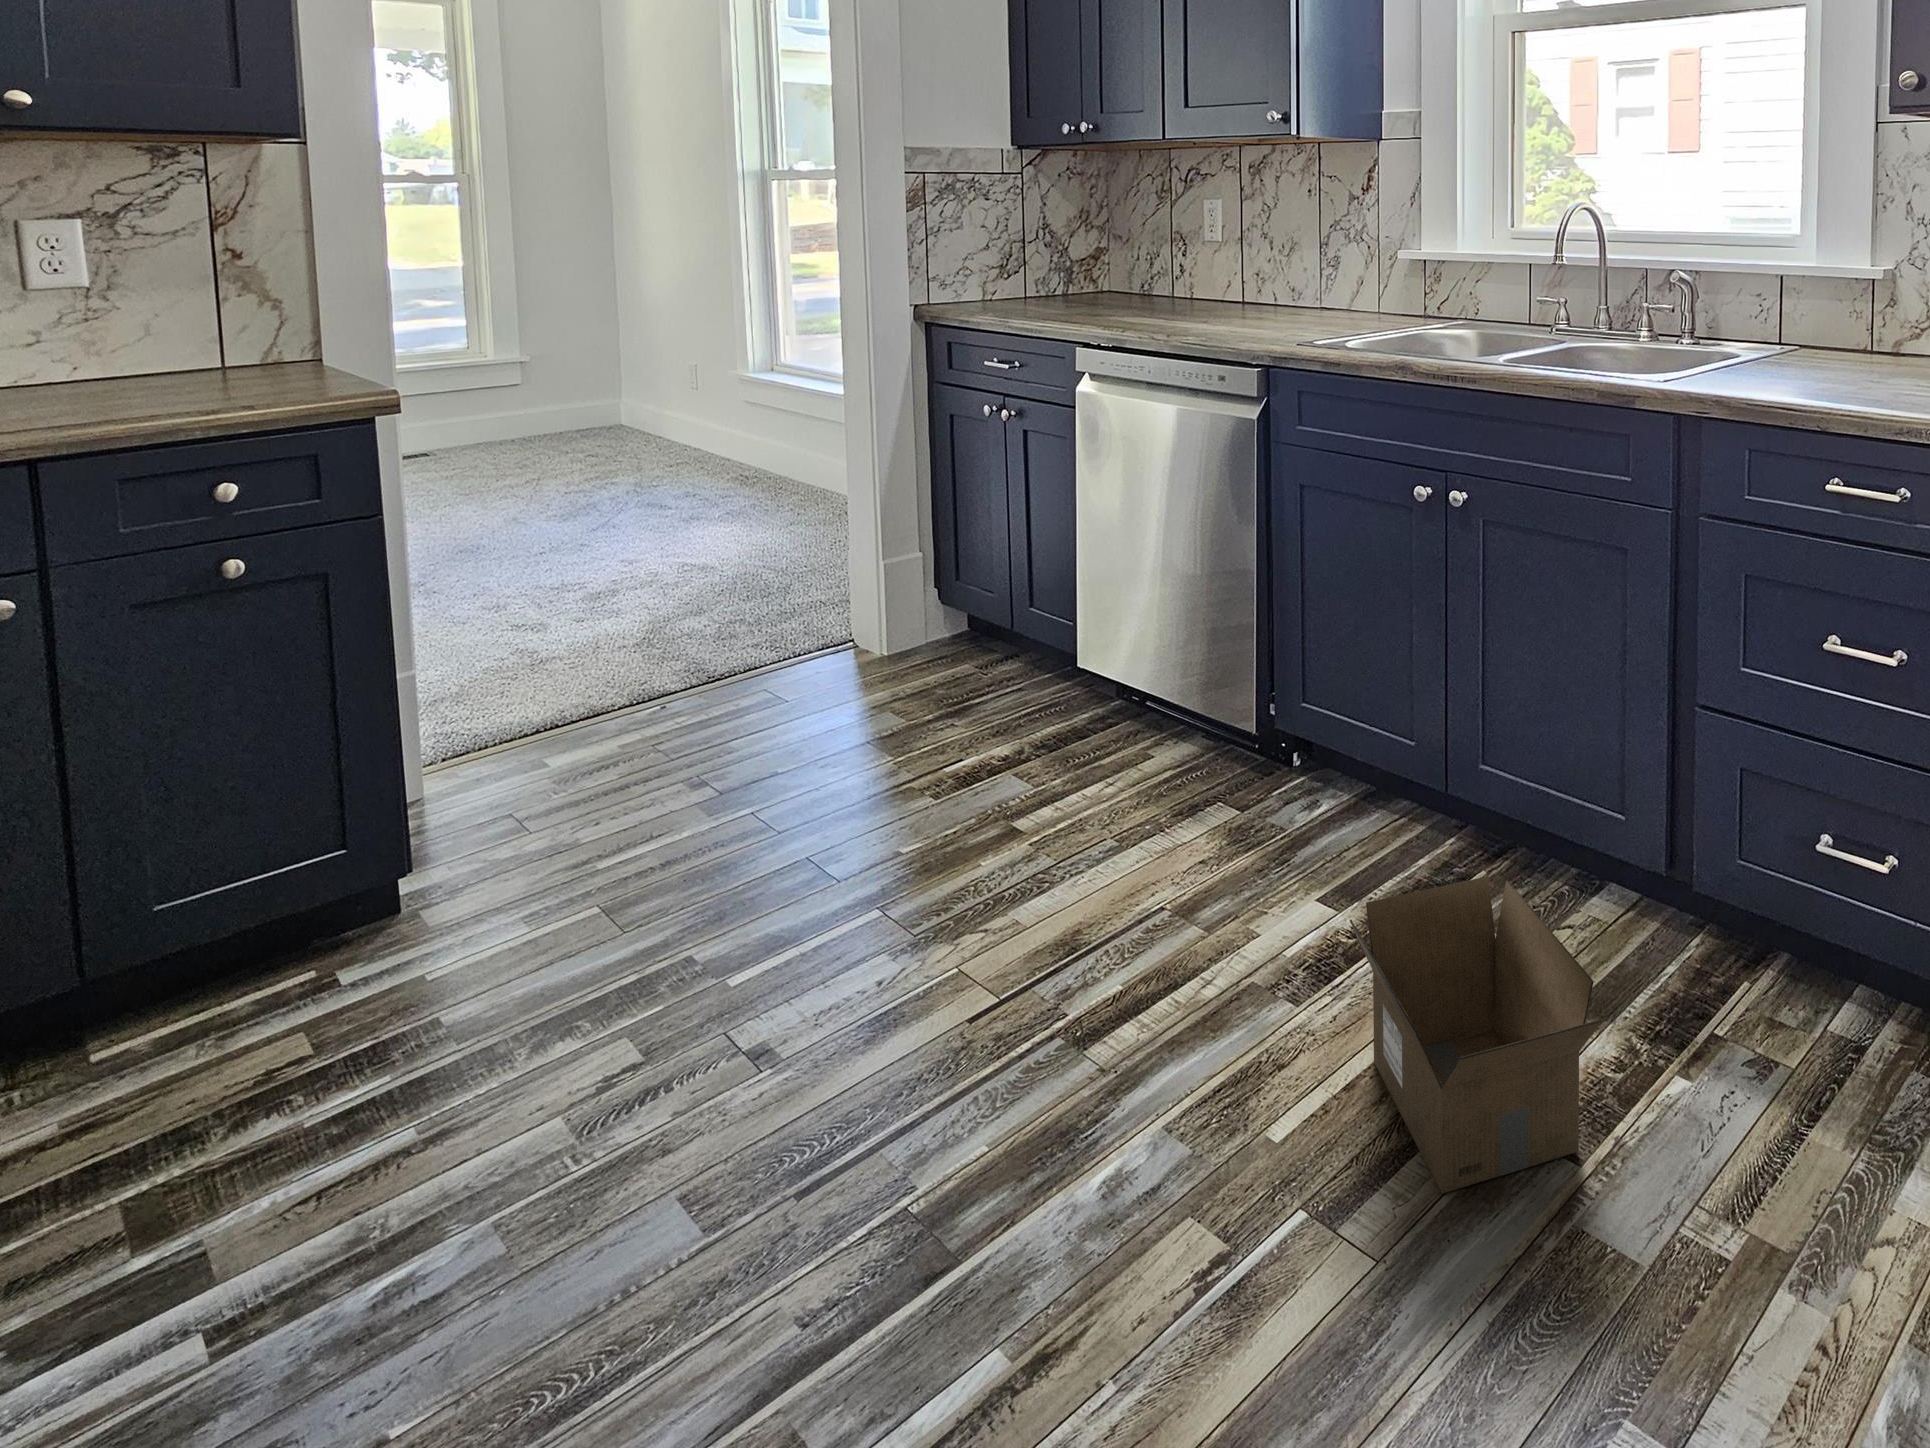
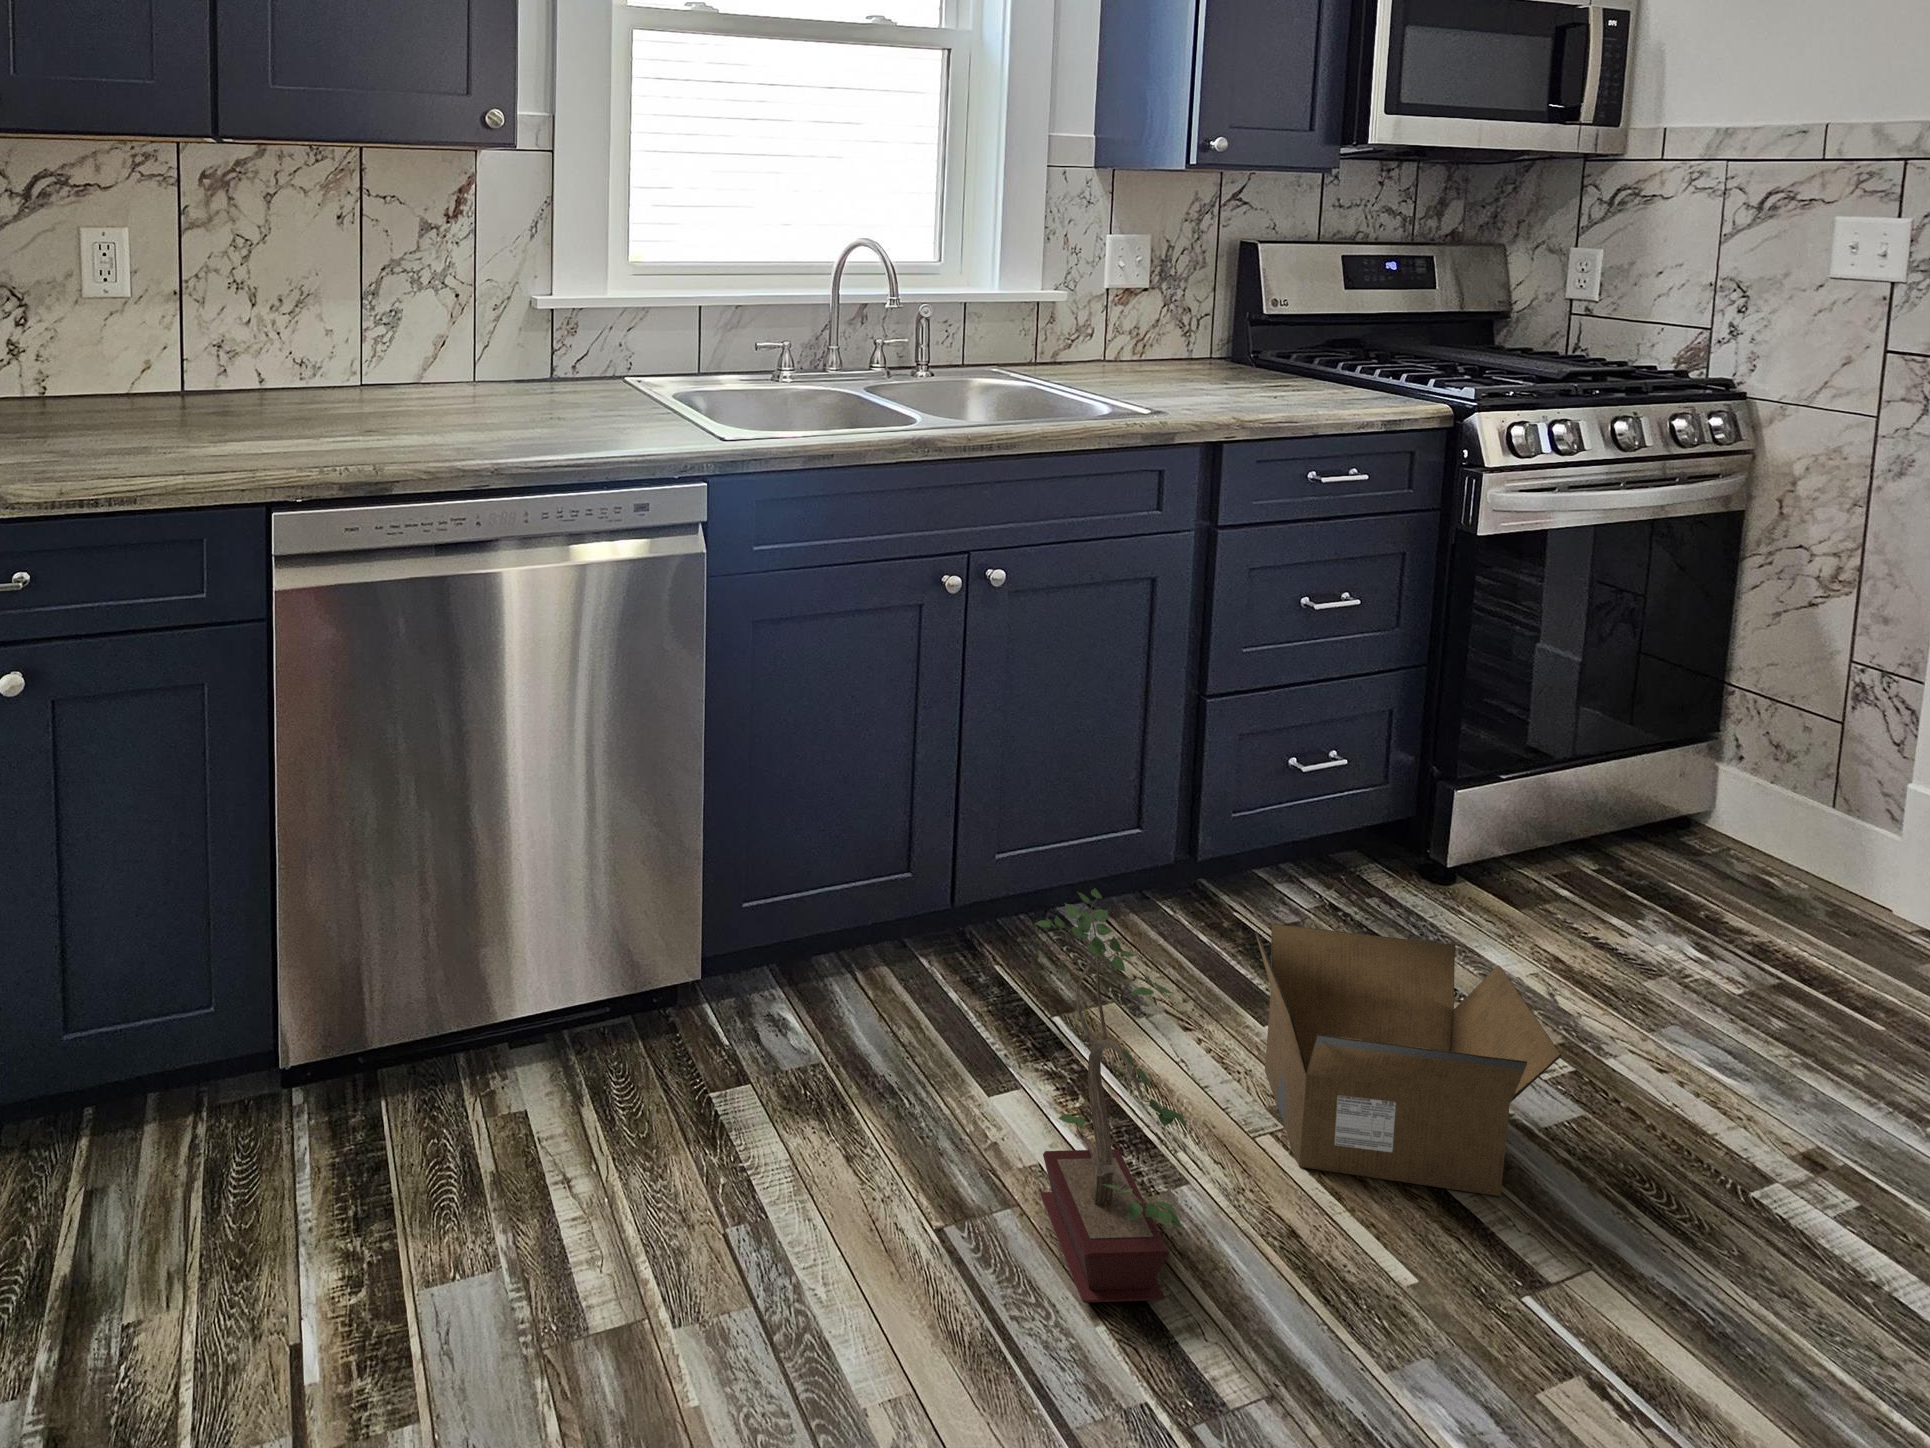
potted plant: none [1098,695,1346,1003] -> present [1035,888,1186,1303]

